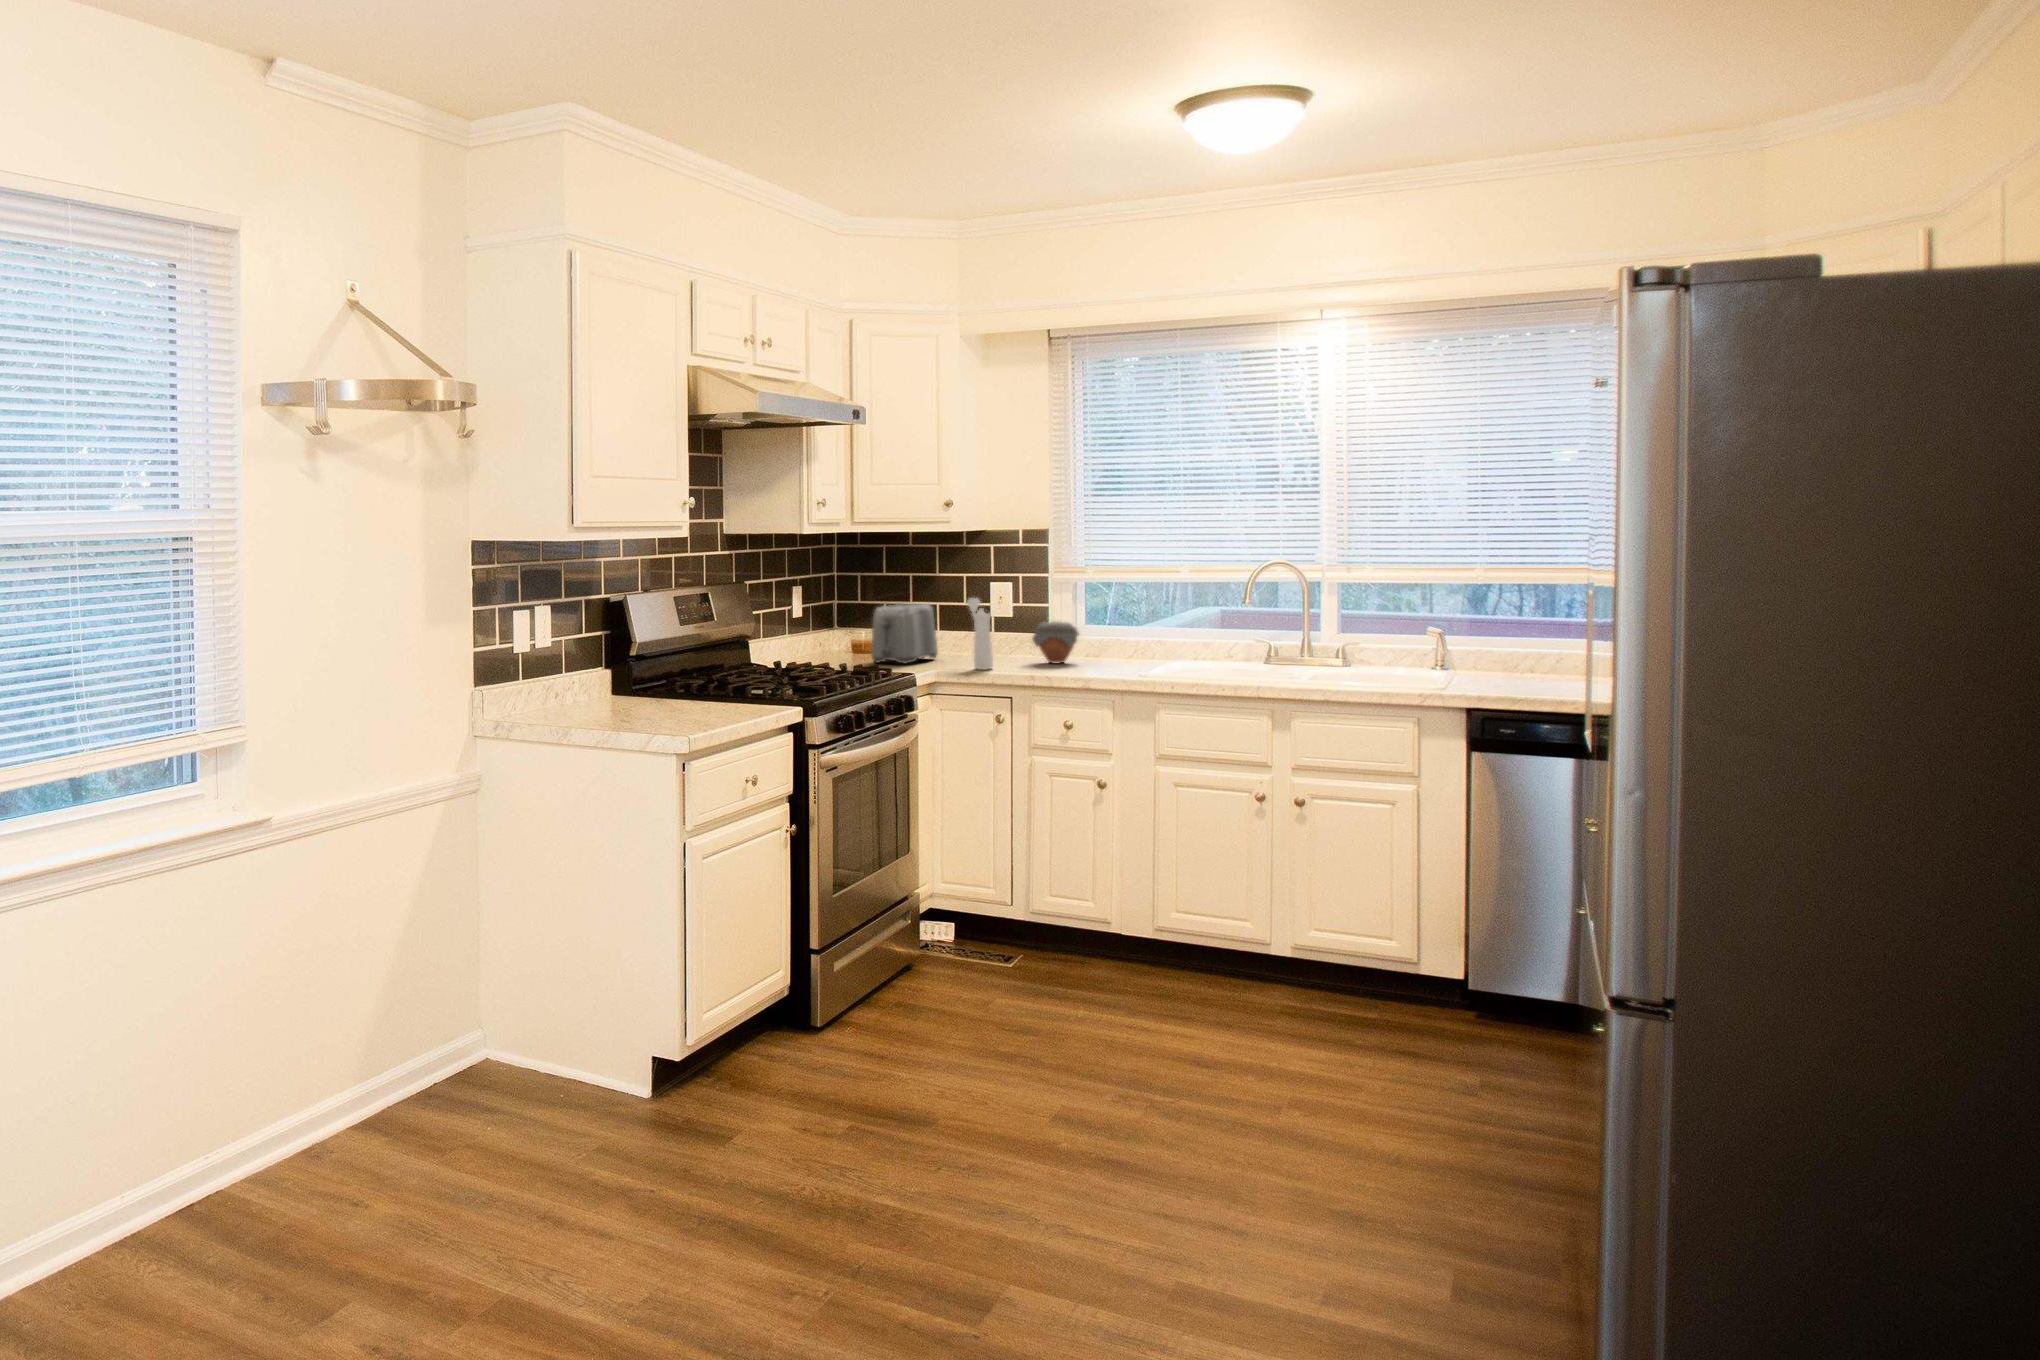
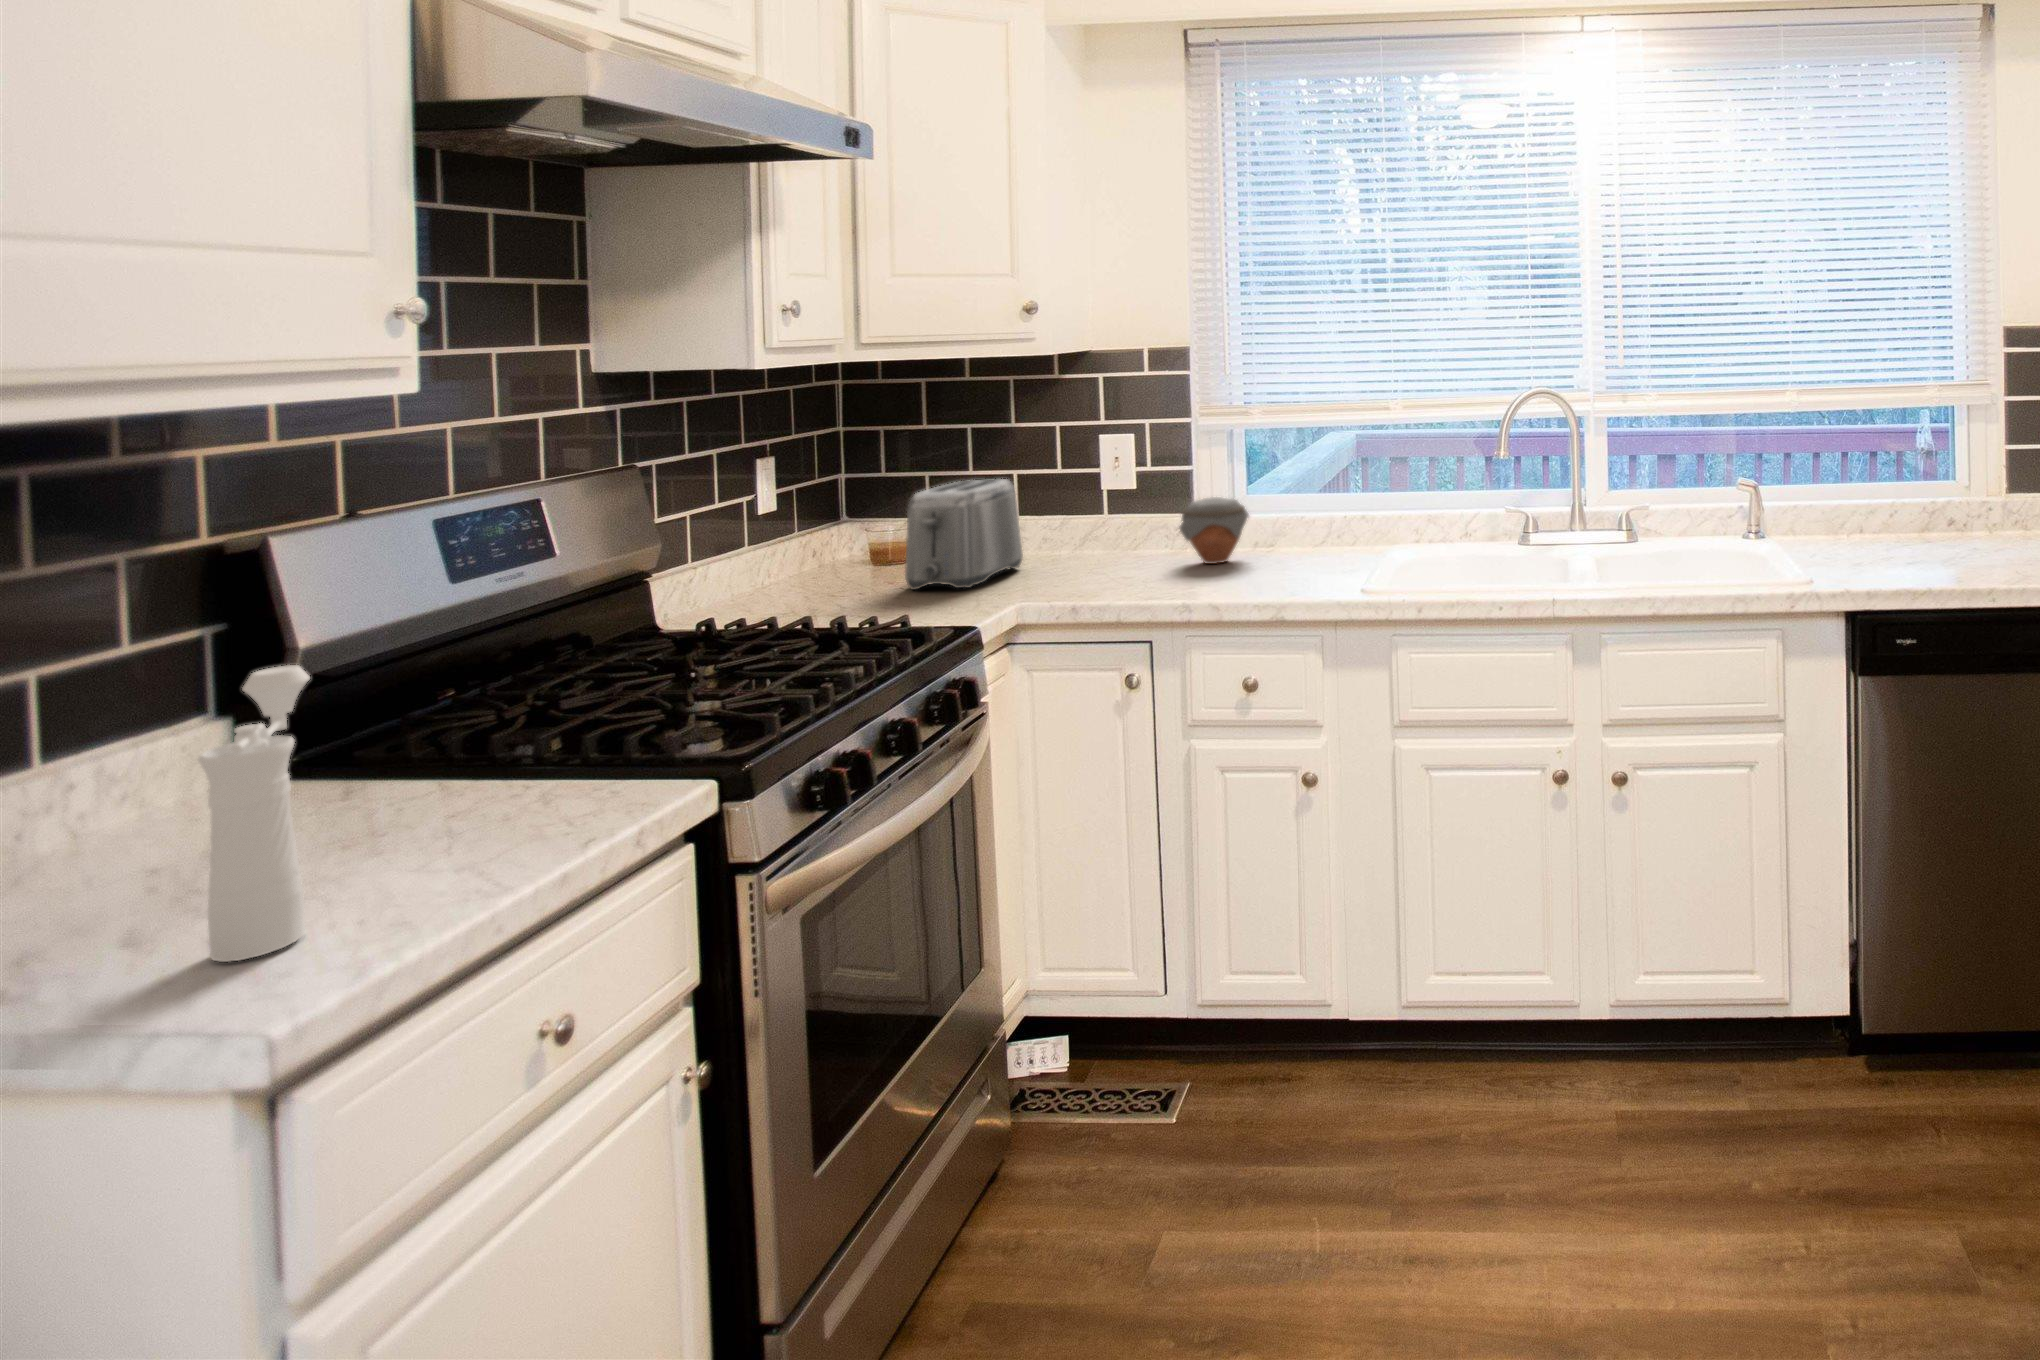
pepper mill: present [967,598,993,670] -> present [198,665,310,962]

